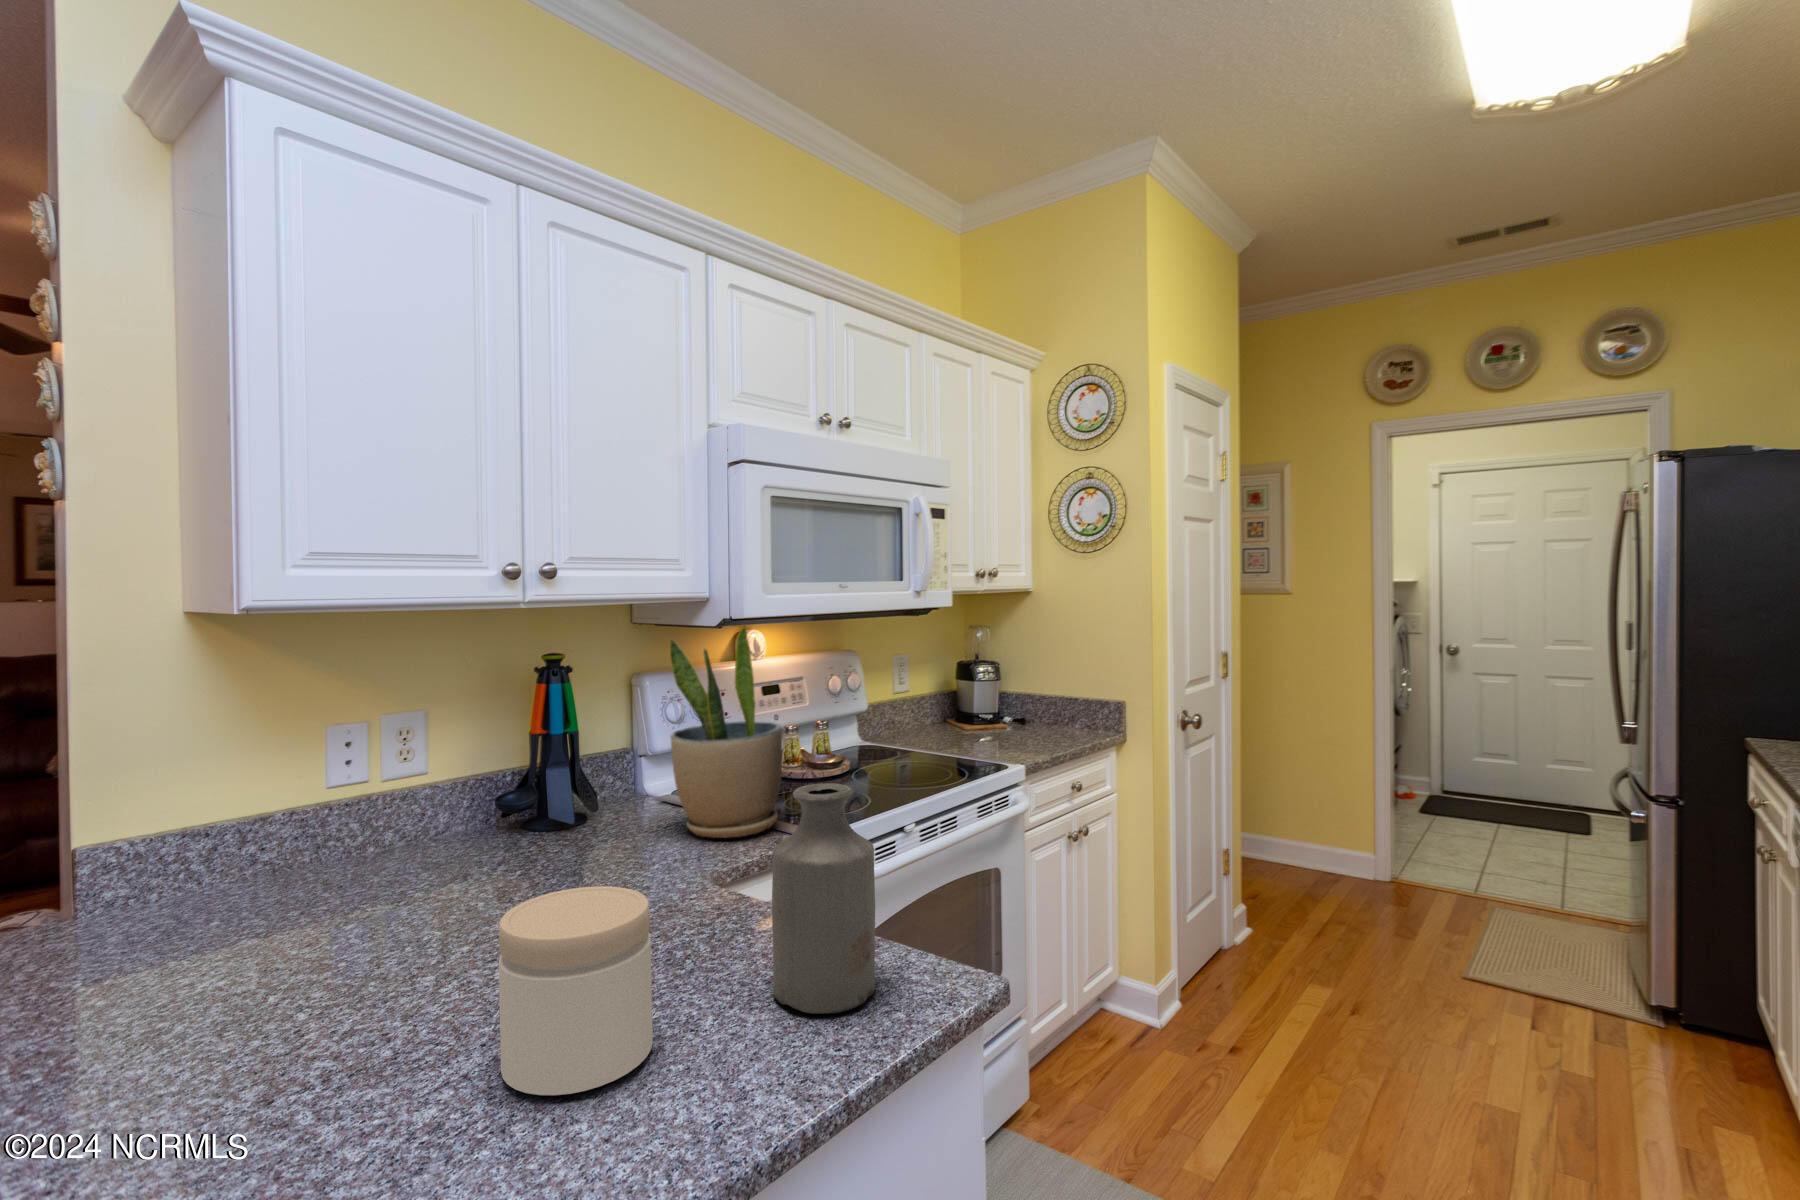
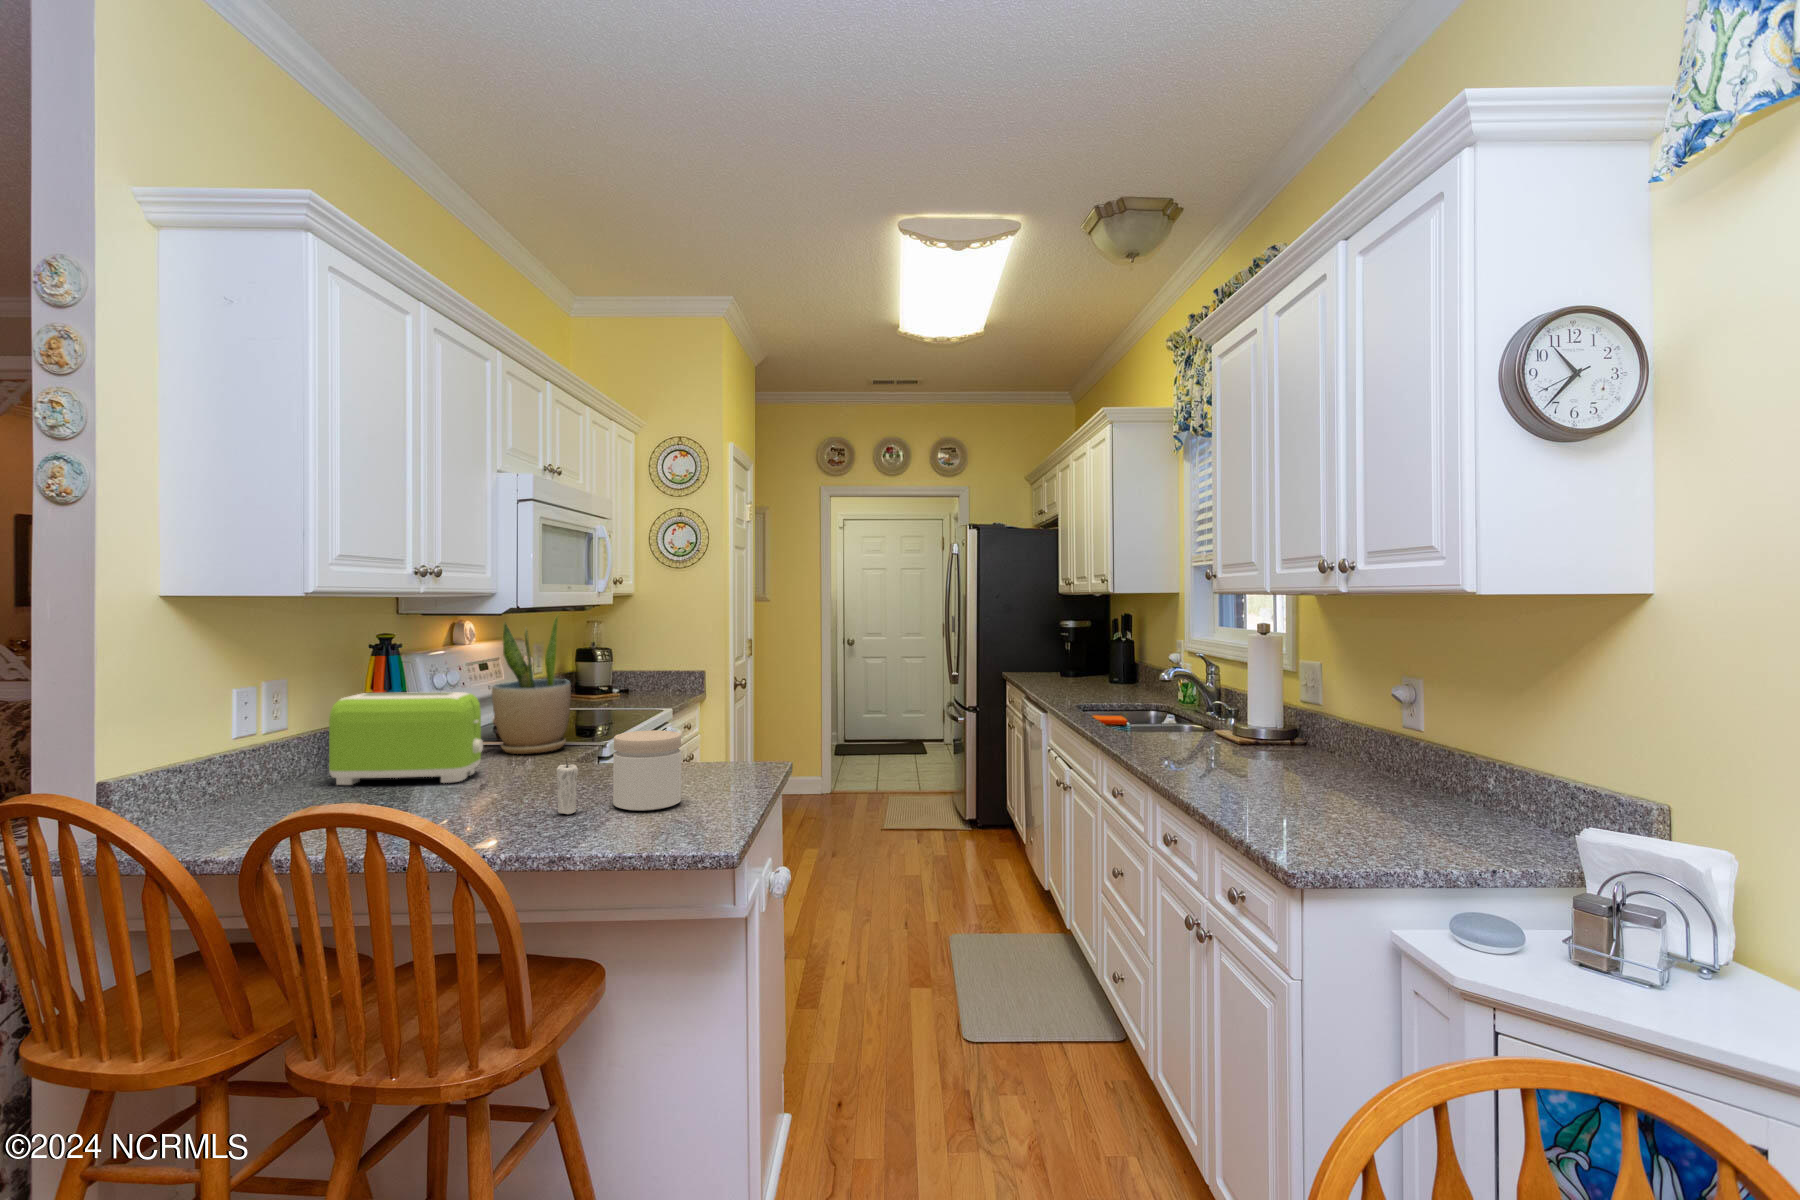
toaster: none [403,738,583,892] -> present [329,692,483,785]
bottle: present [772,783,875,1014] -> none [691,683,740,784]
candle: none [406,933,452,1054] -> present [556,761,579,815]

